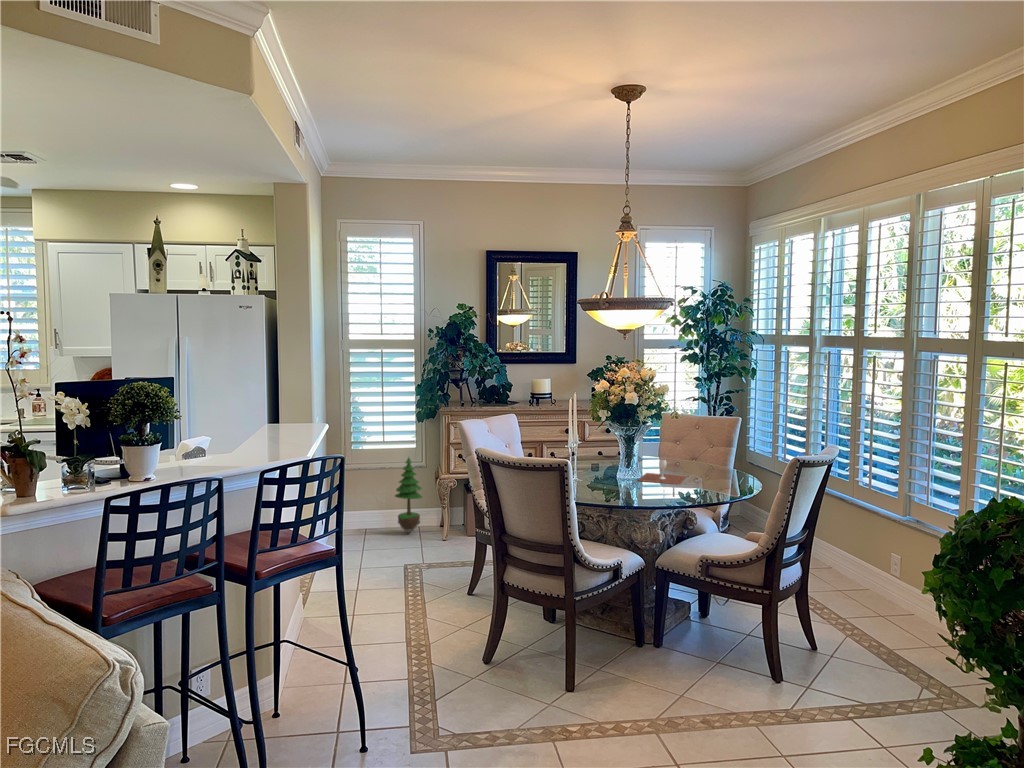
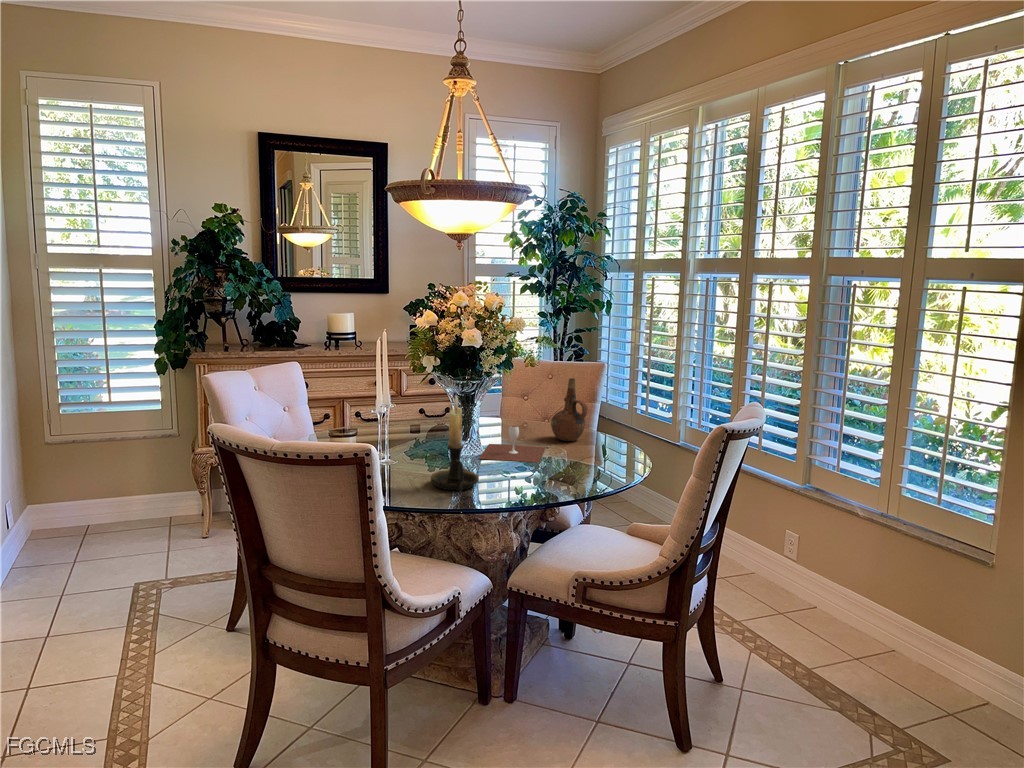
ceramic pitcher: none [693,428,719,473] -> present [551,378,588,441]
candle holder: none [604,435,635,497] -> present [431,397,479,492]
potted tree: present [395,458,422,533] -> none [129,423,174,530]

